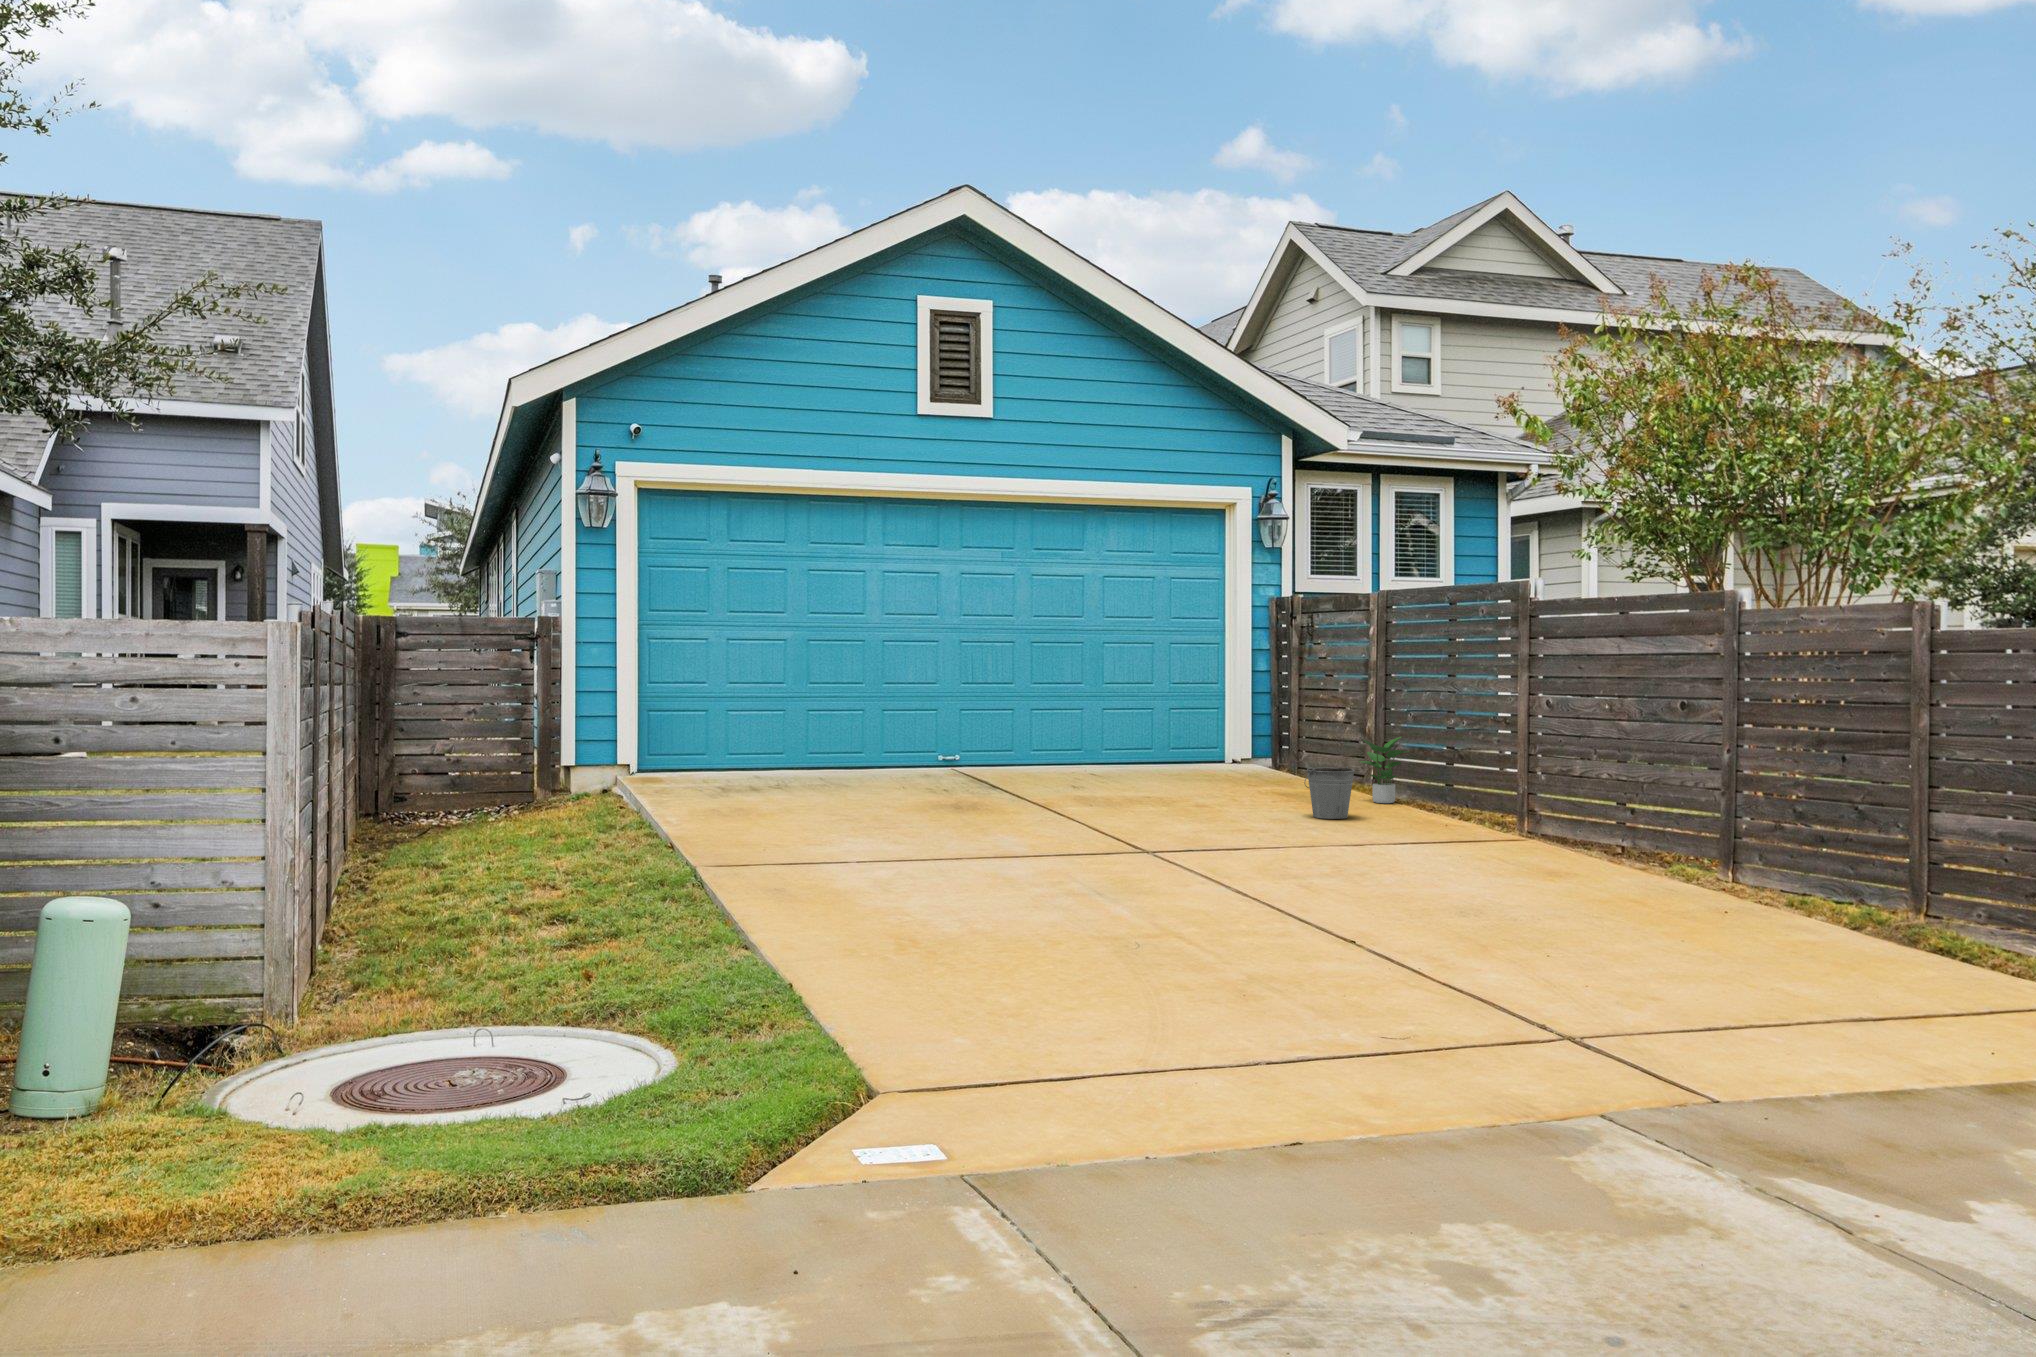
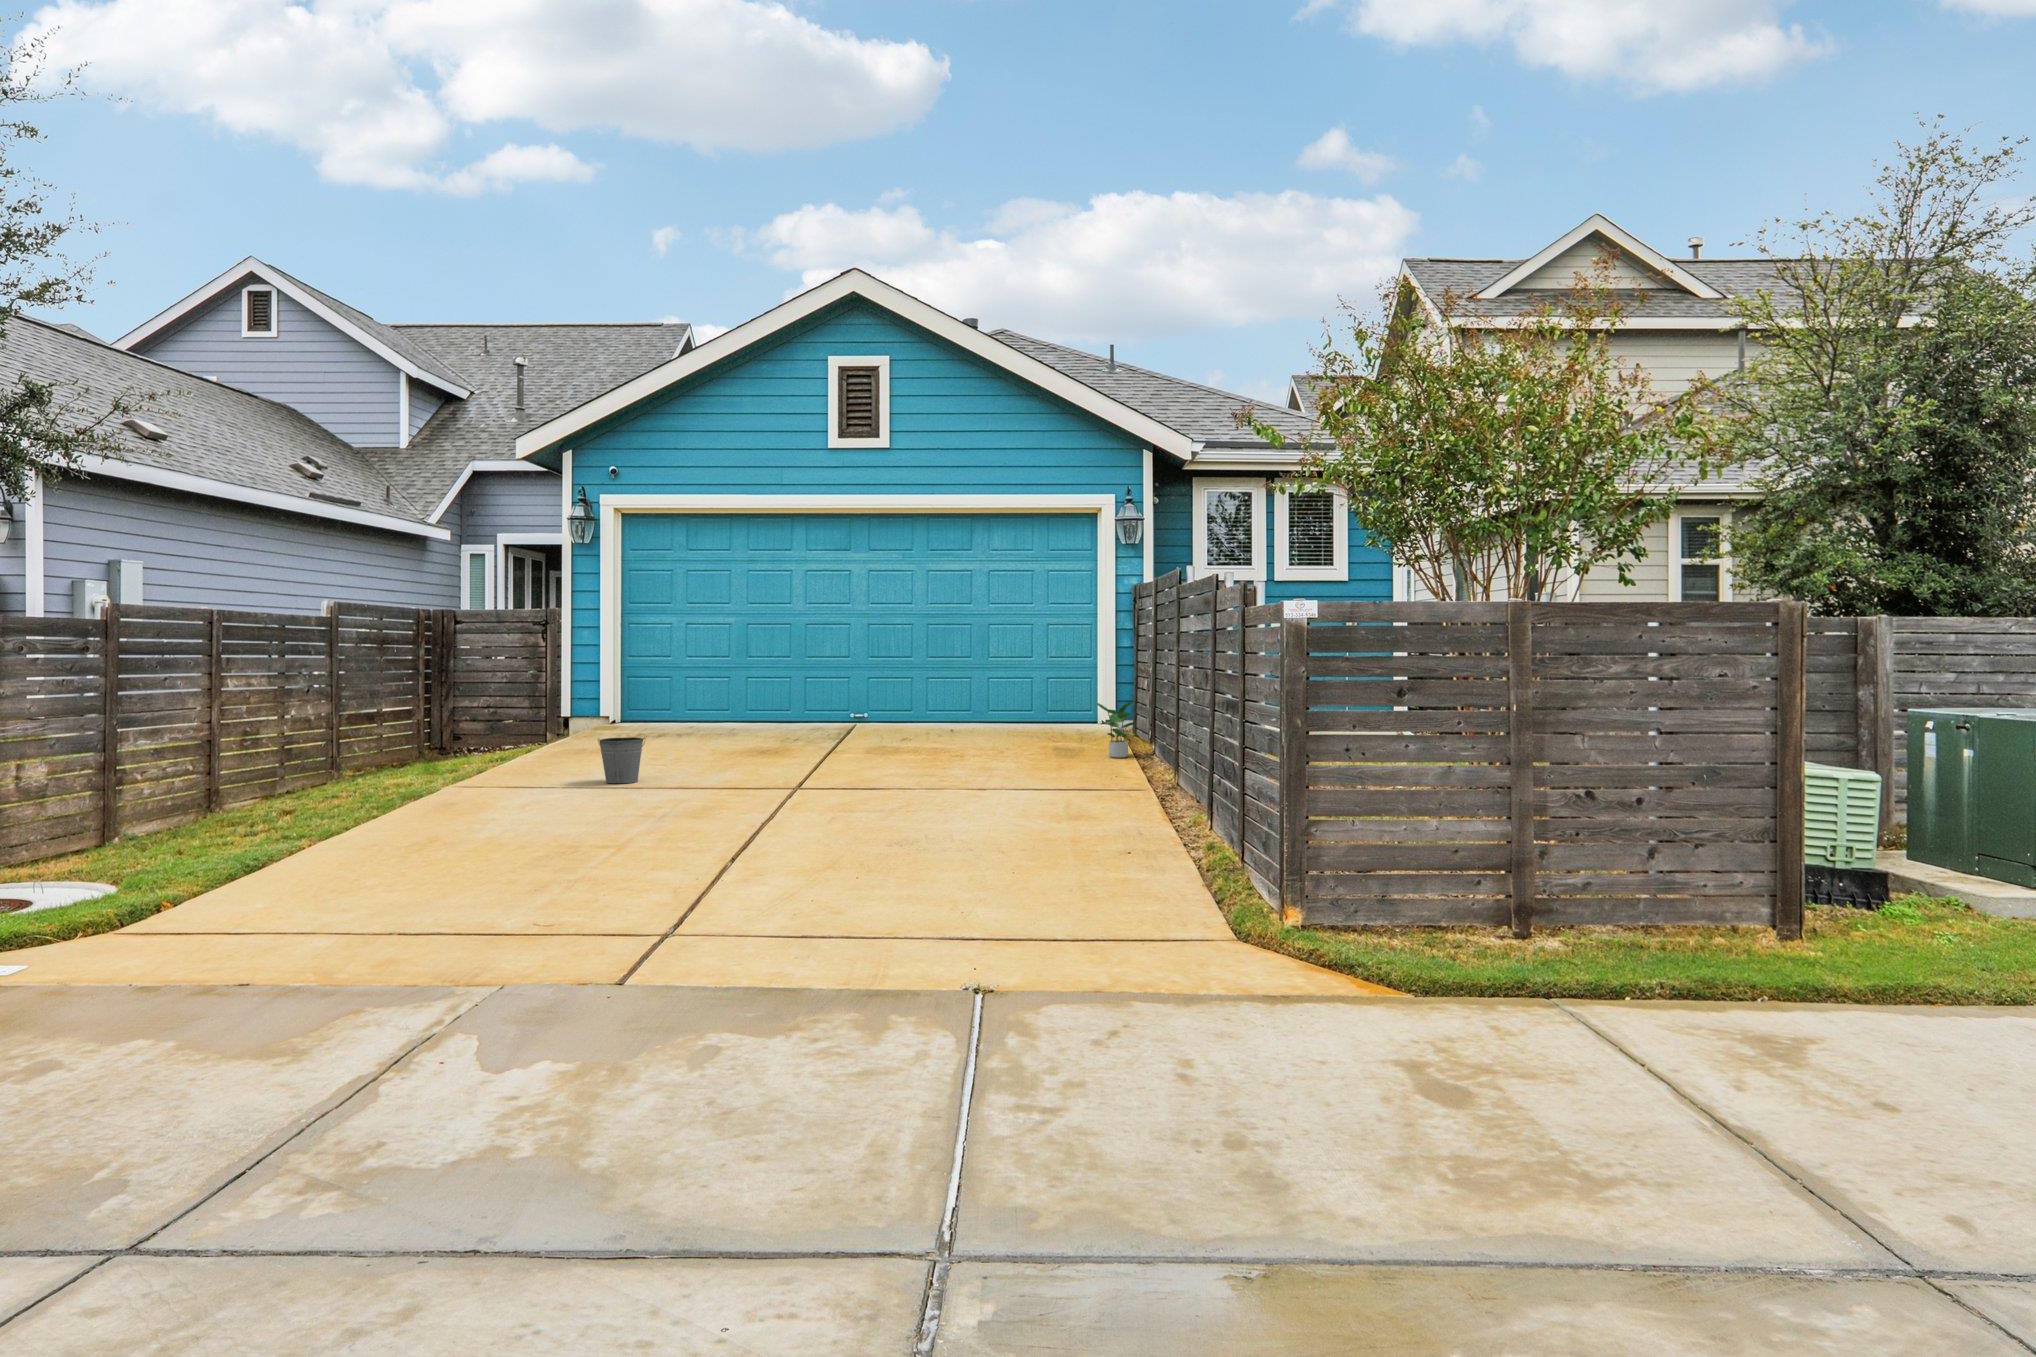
bucket: present [1304,767,1355,819] -> present [598,737,645,783]

